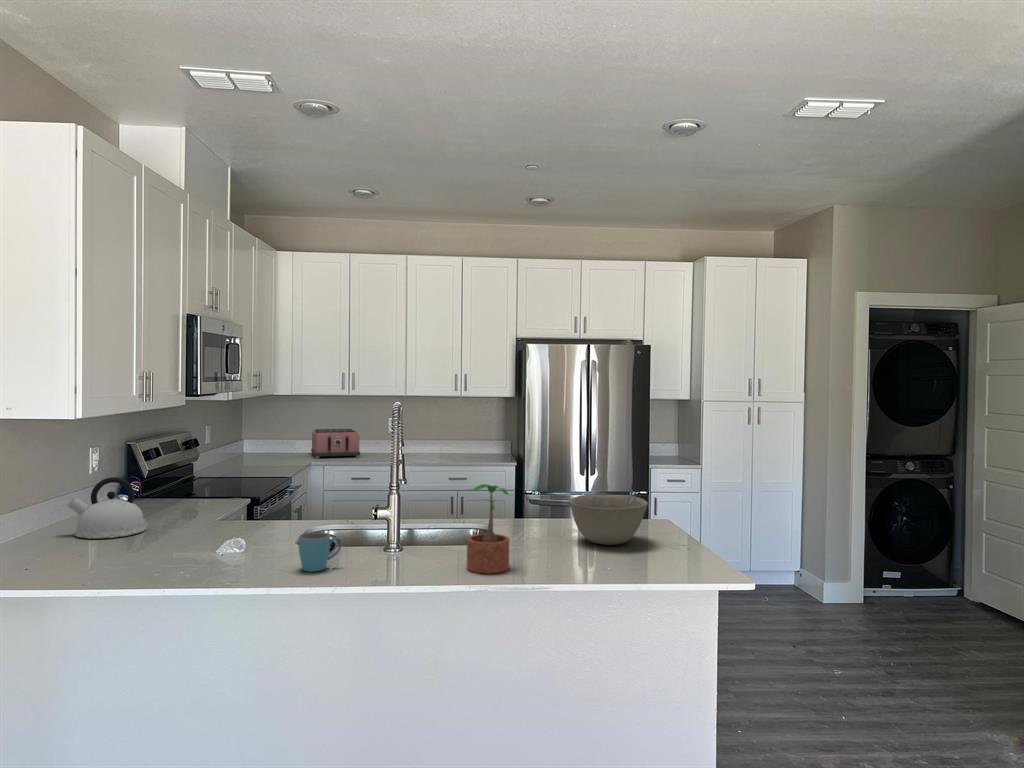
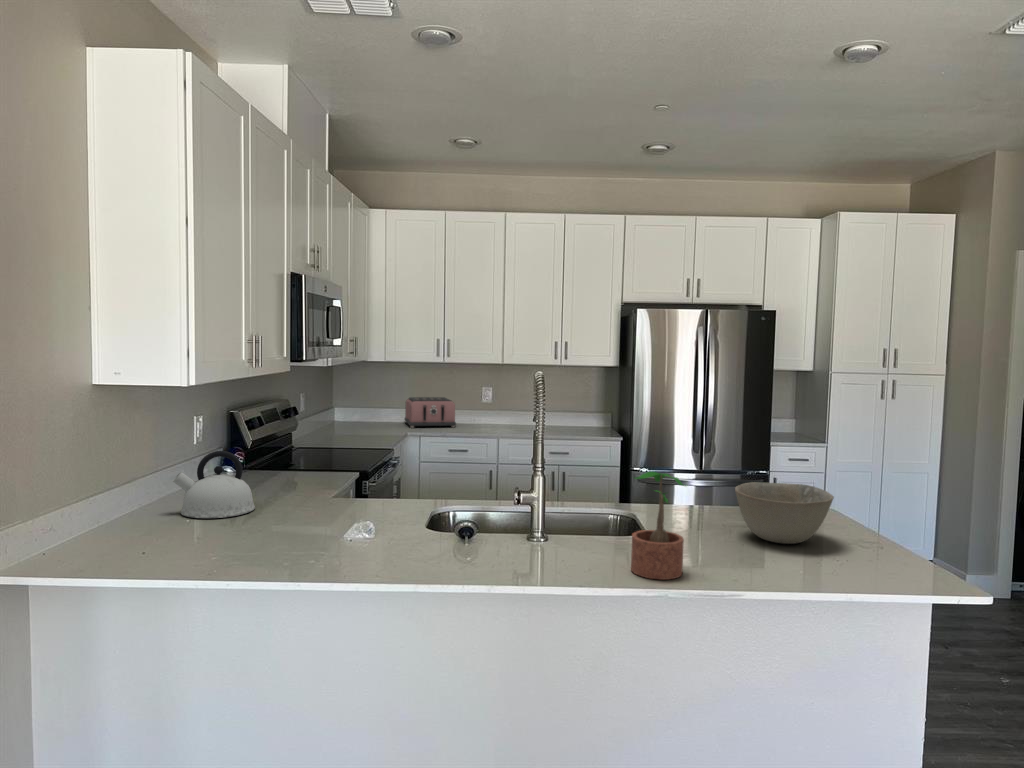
mug: present [299,532,343,572] -> none [435,523,485,570]

